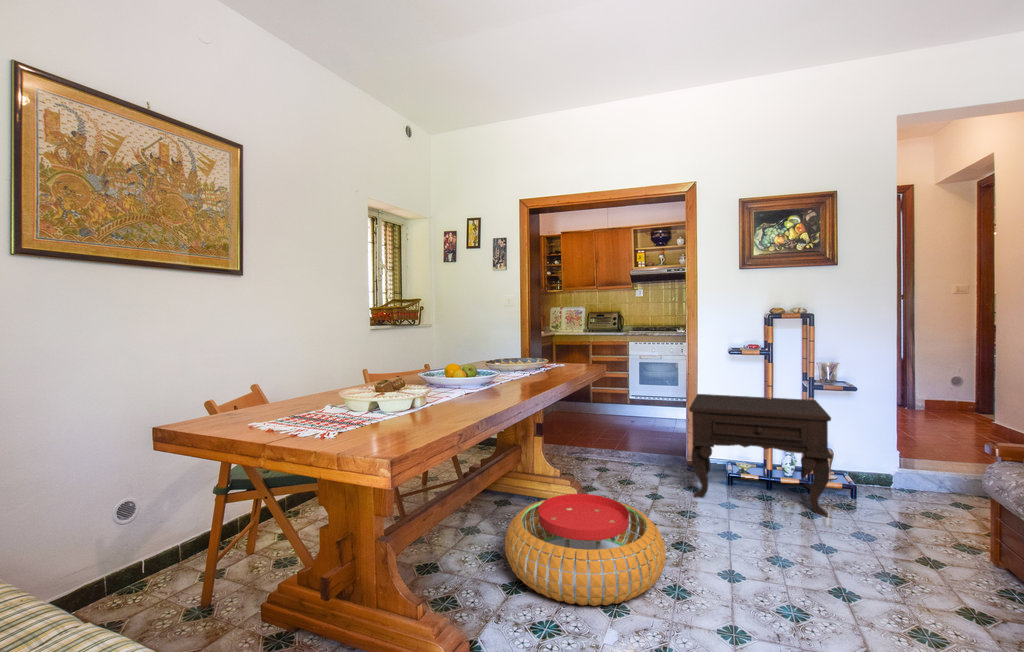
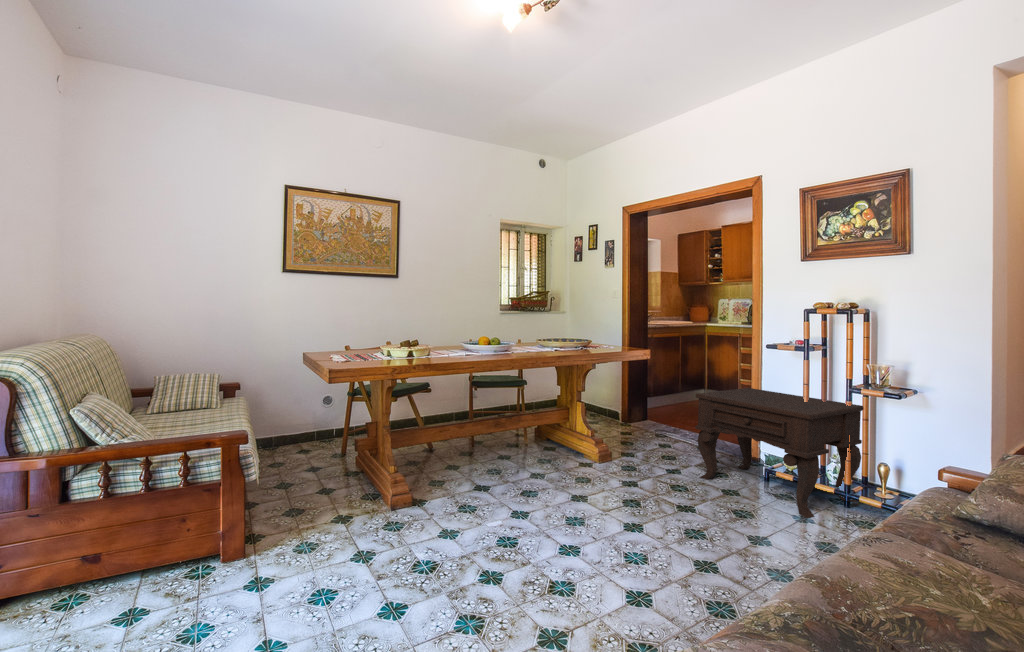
pouf: present [505,494,666,606] -> none [475,437,588,504]

